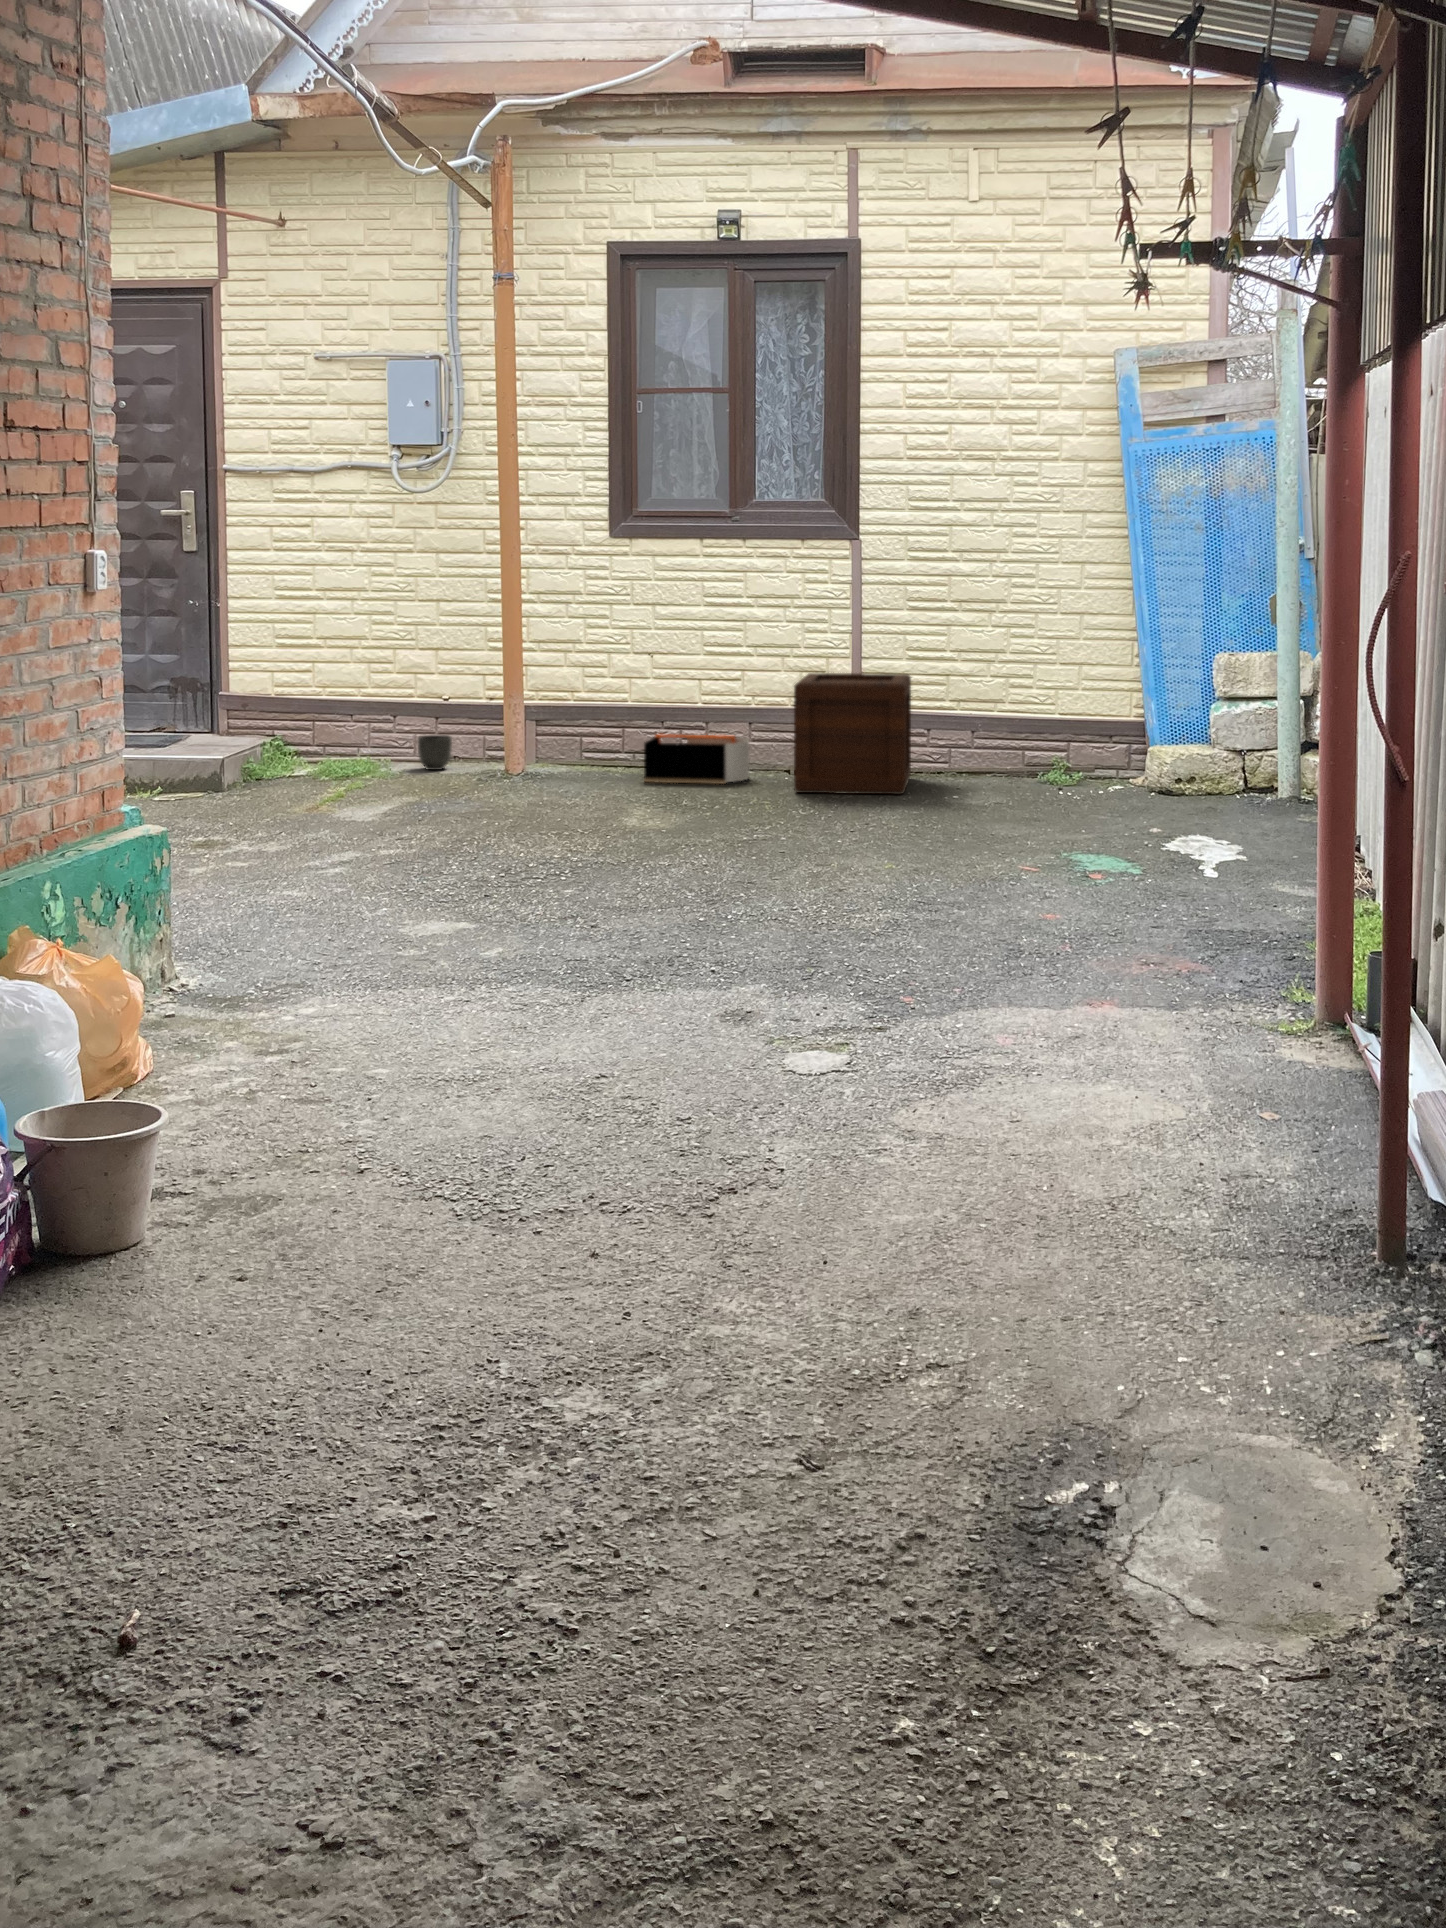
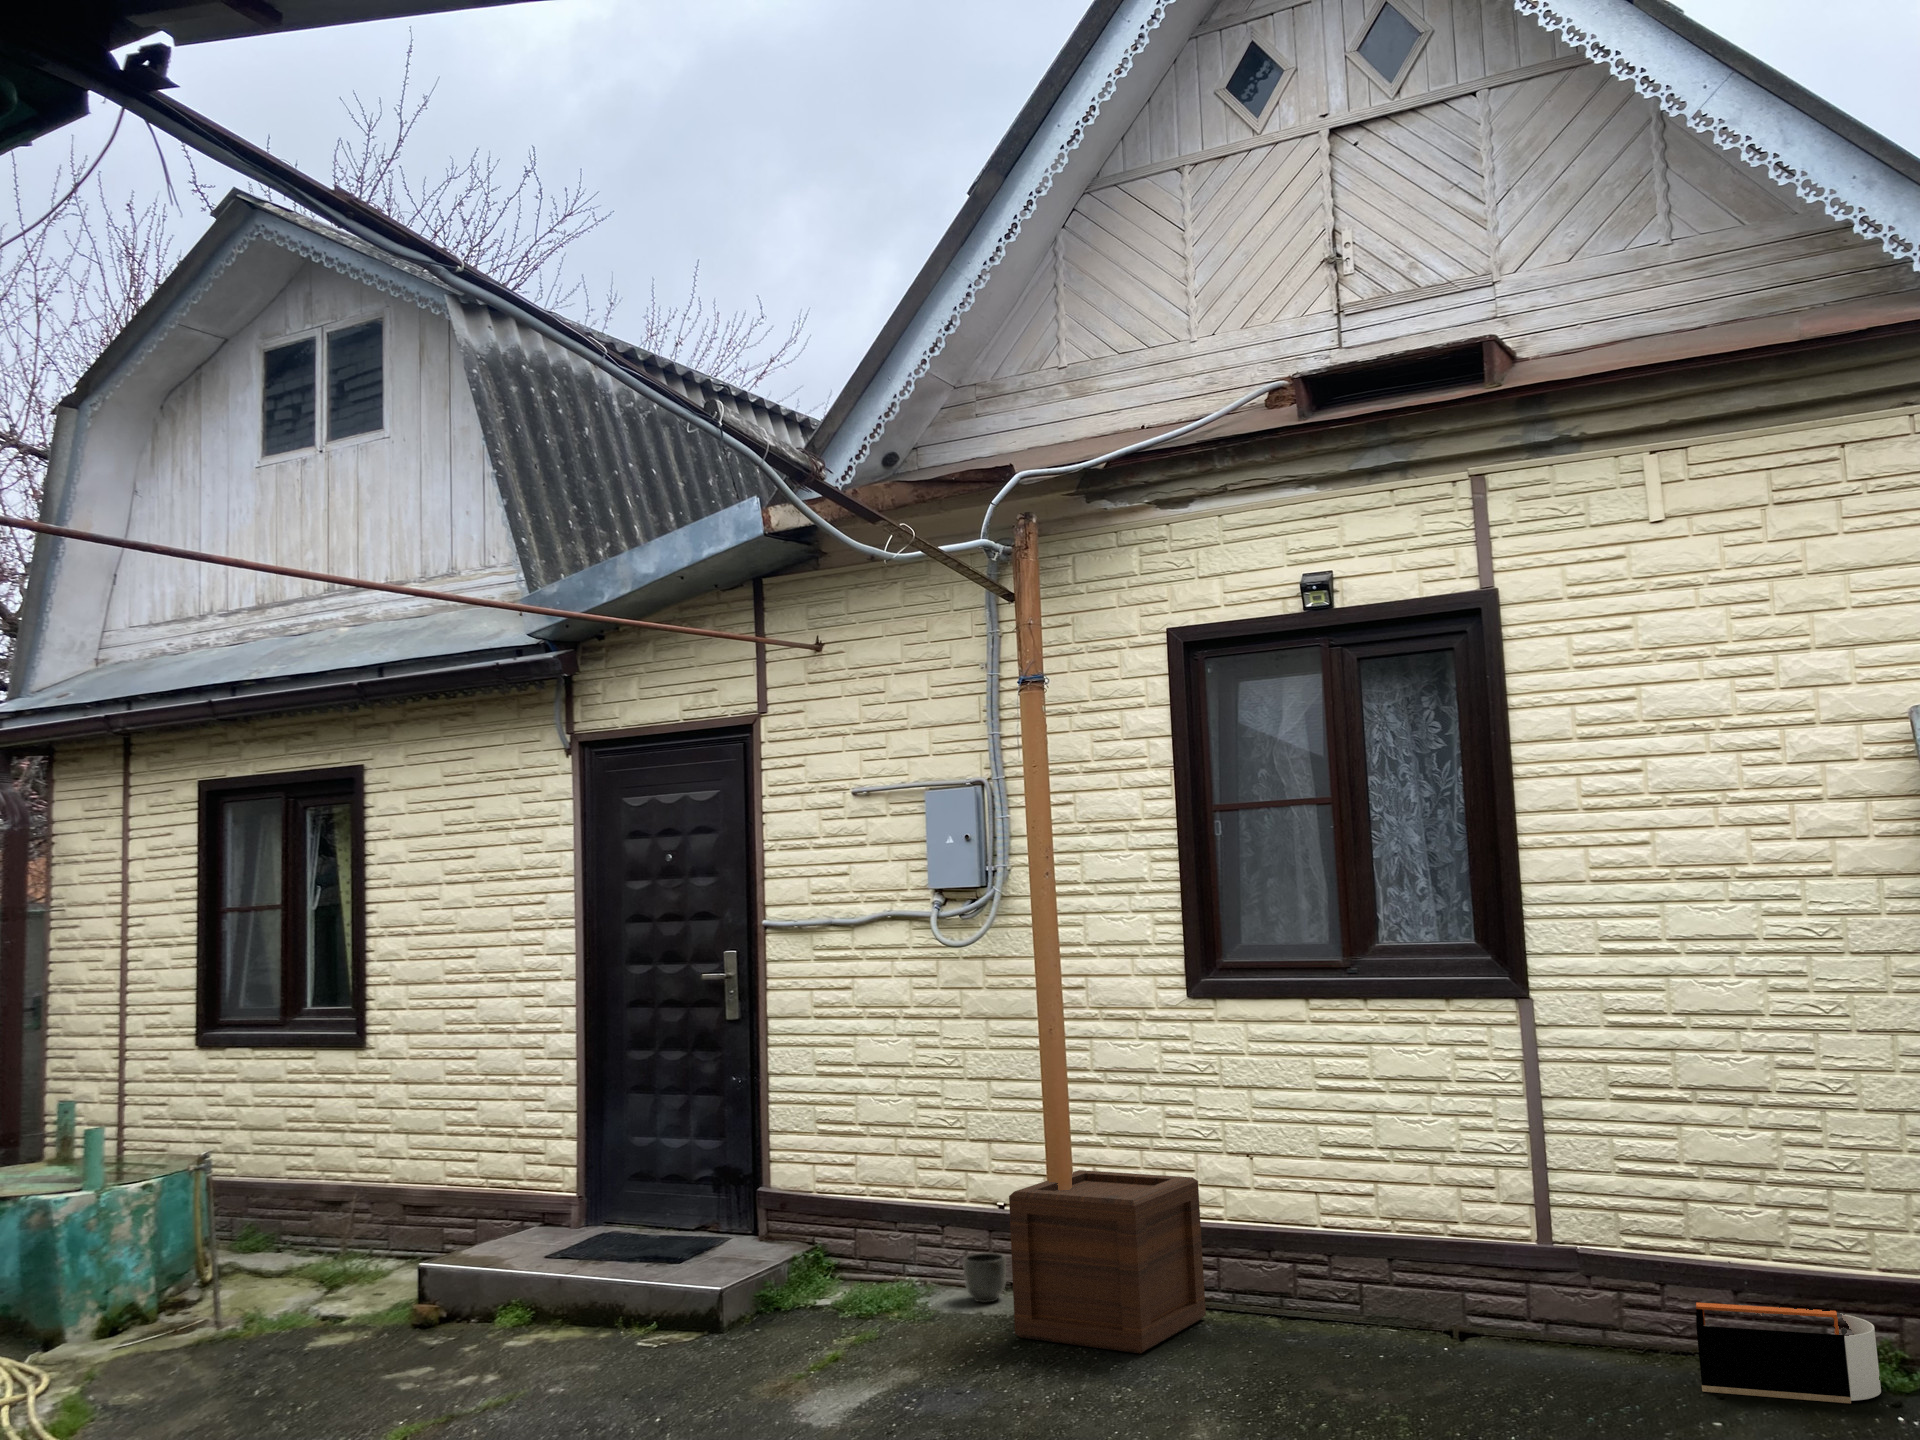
wooden crate: present [794,673,911,794] -> present [1009,1170,1206,1353]
storage bin: present [644,734,749,784] -> present [1696,1303,1881,1403]

